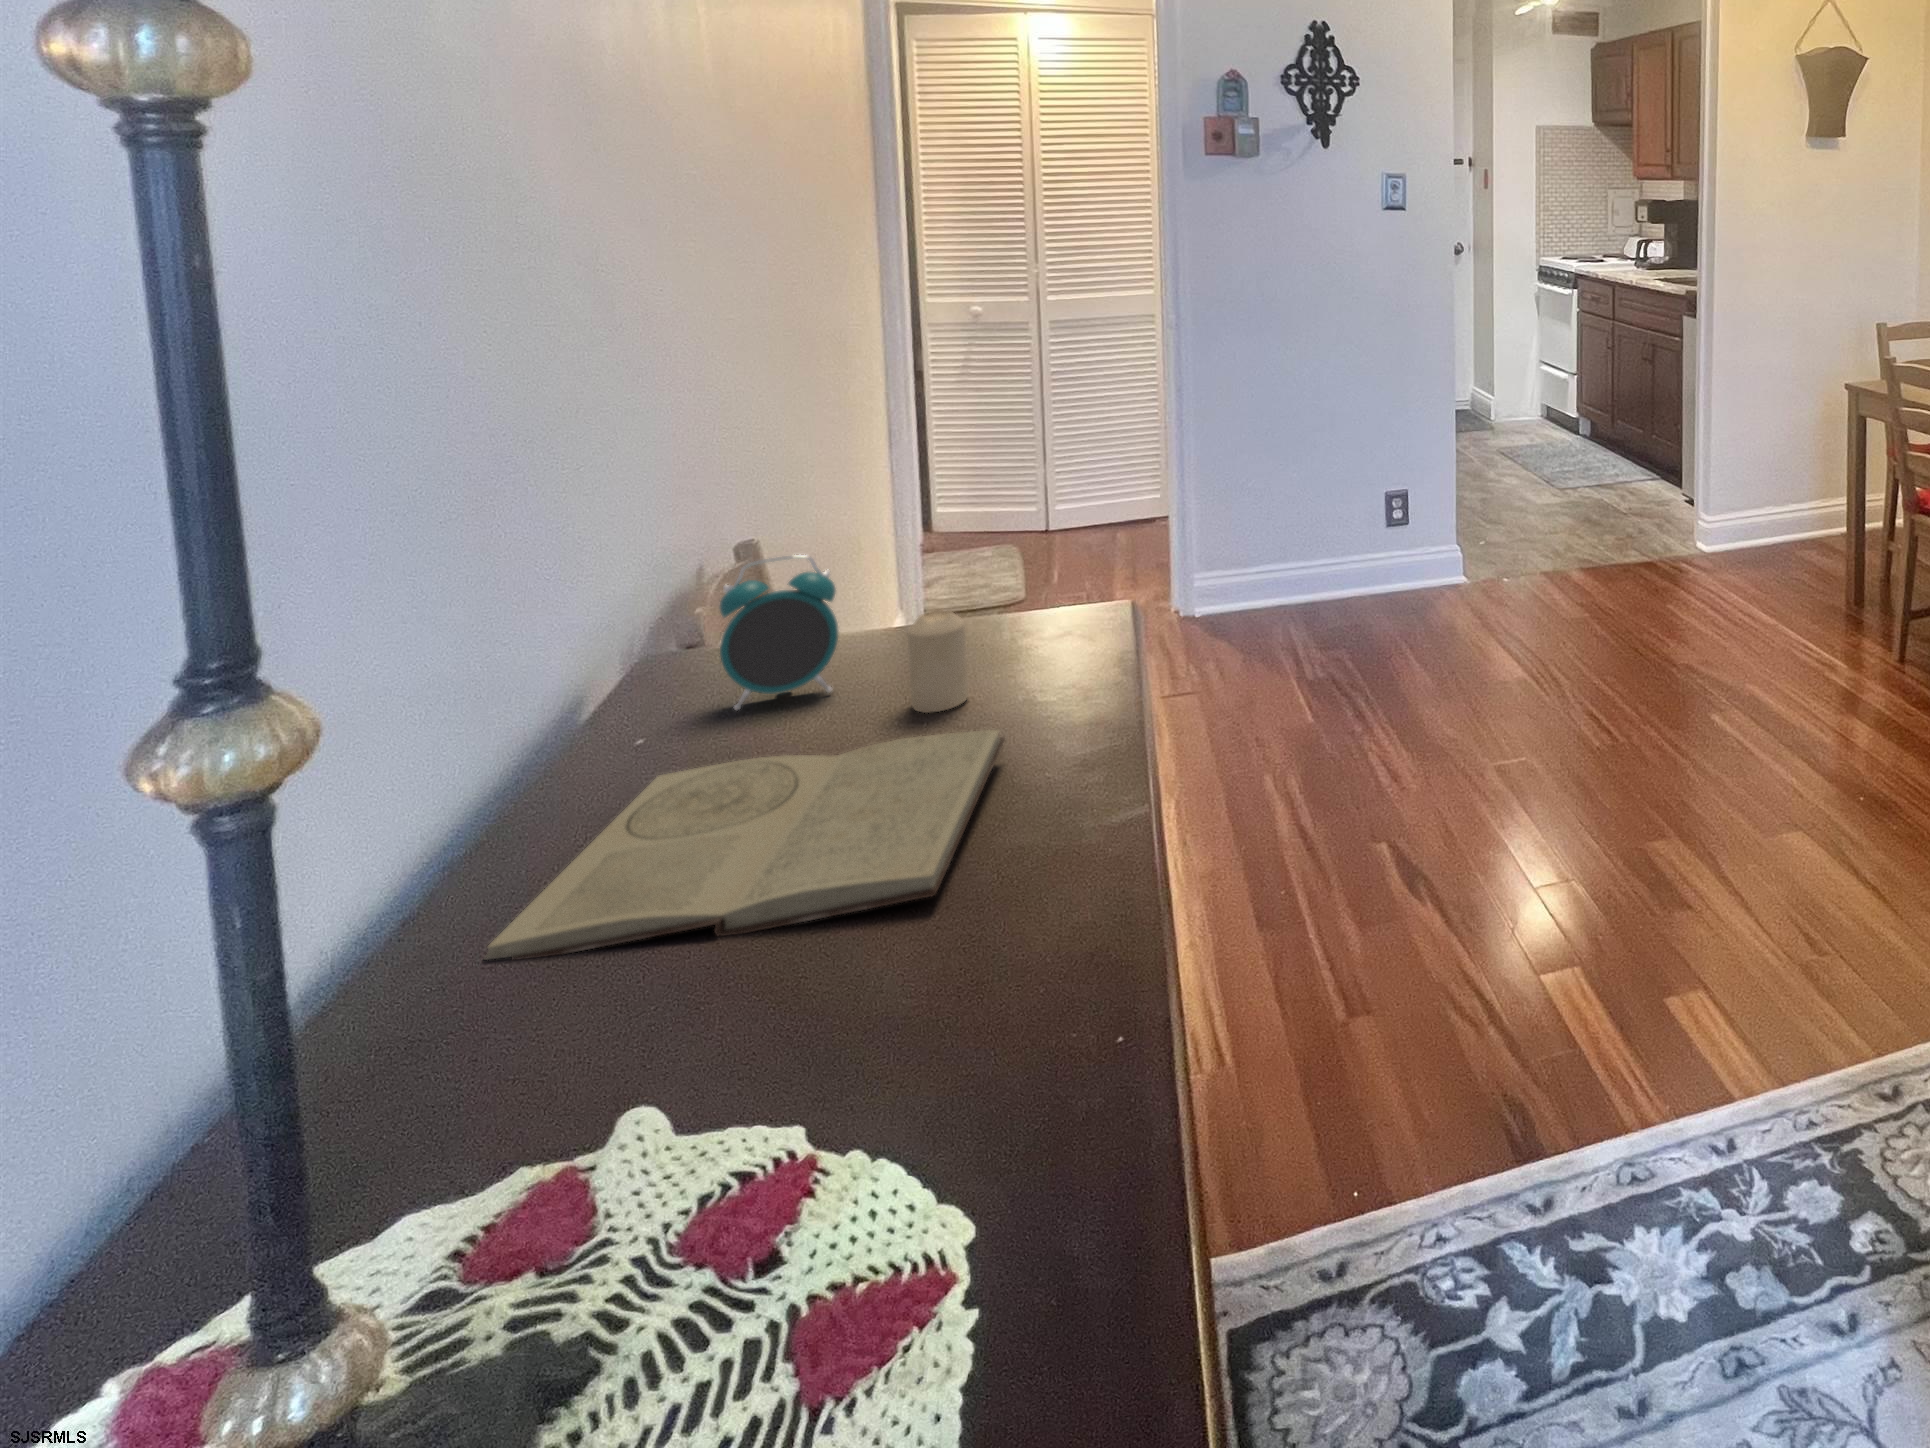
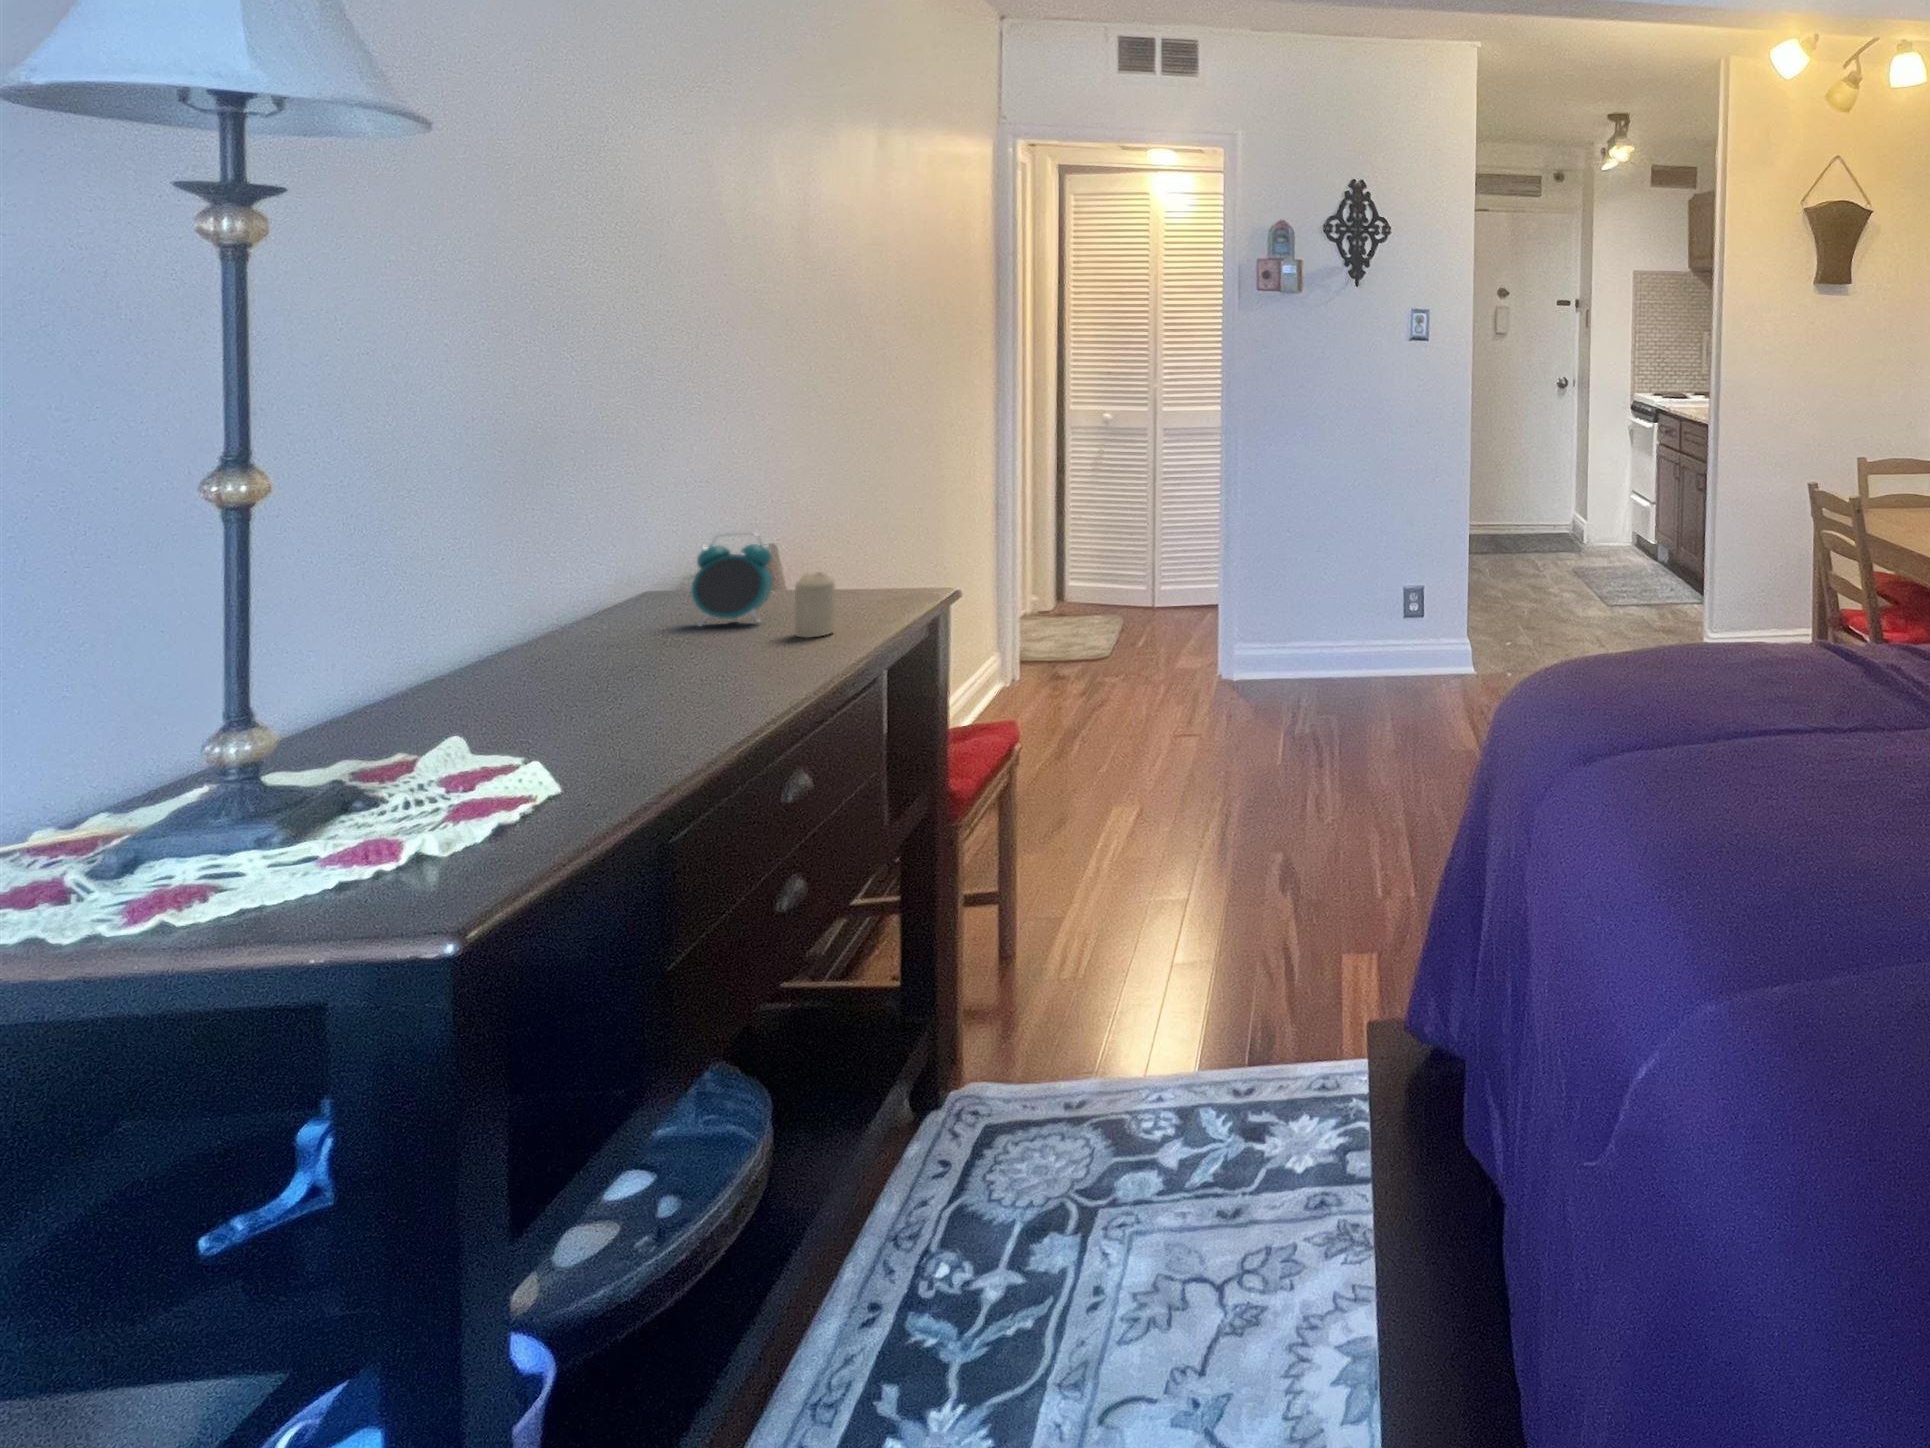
book: present [484,730,1004,960] -> none [464,639,817,712]

